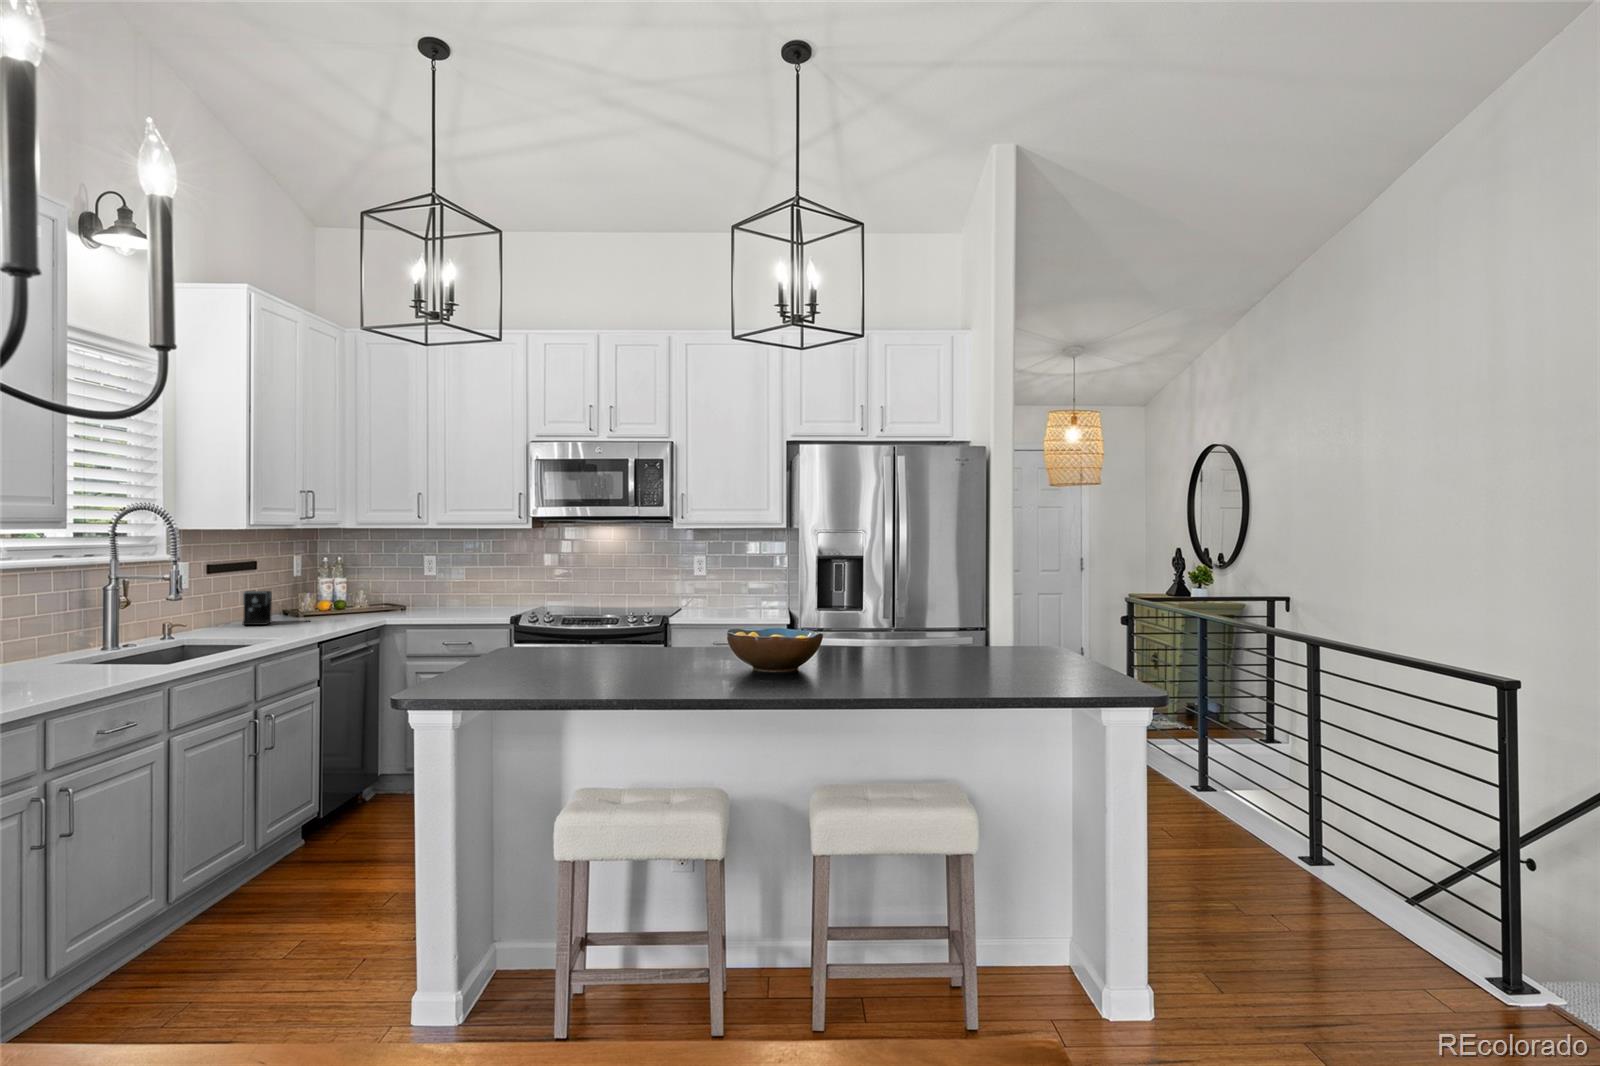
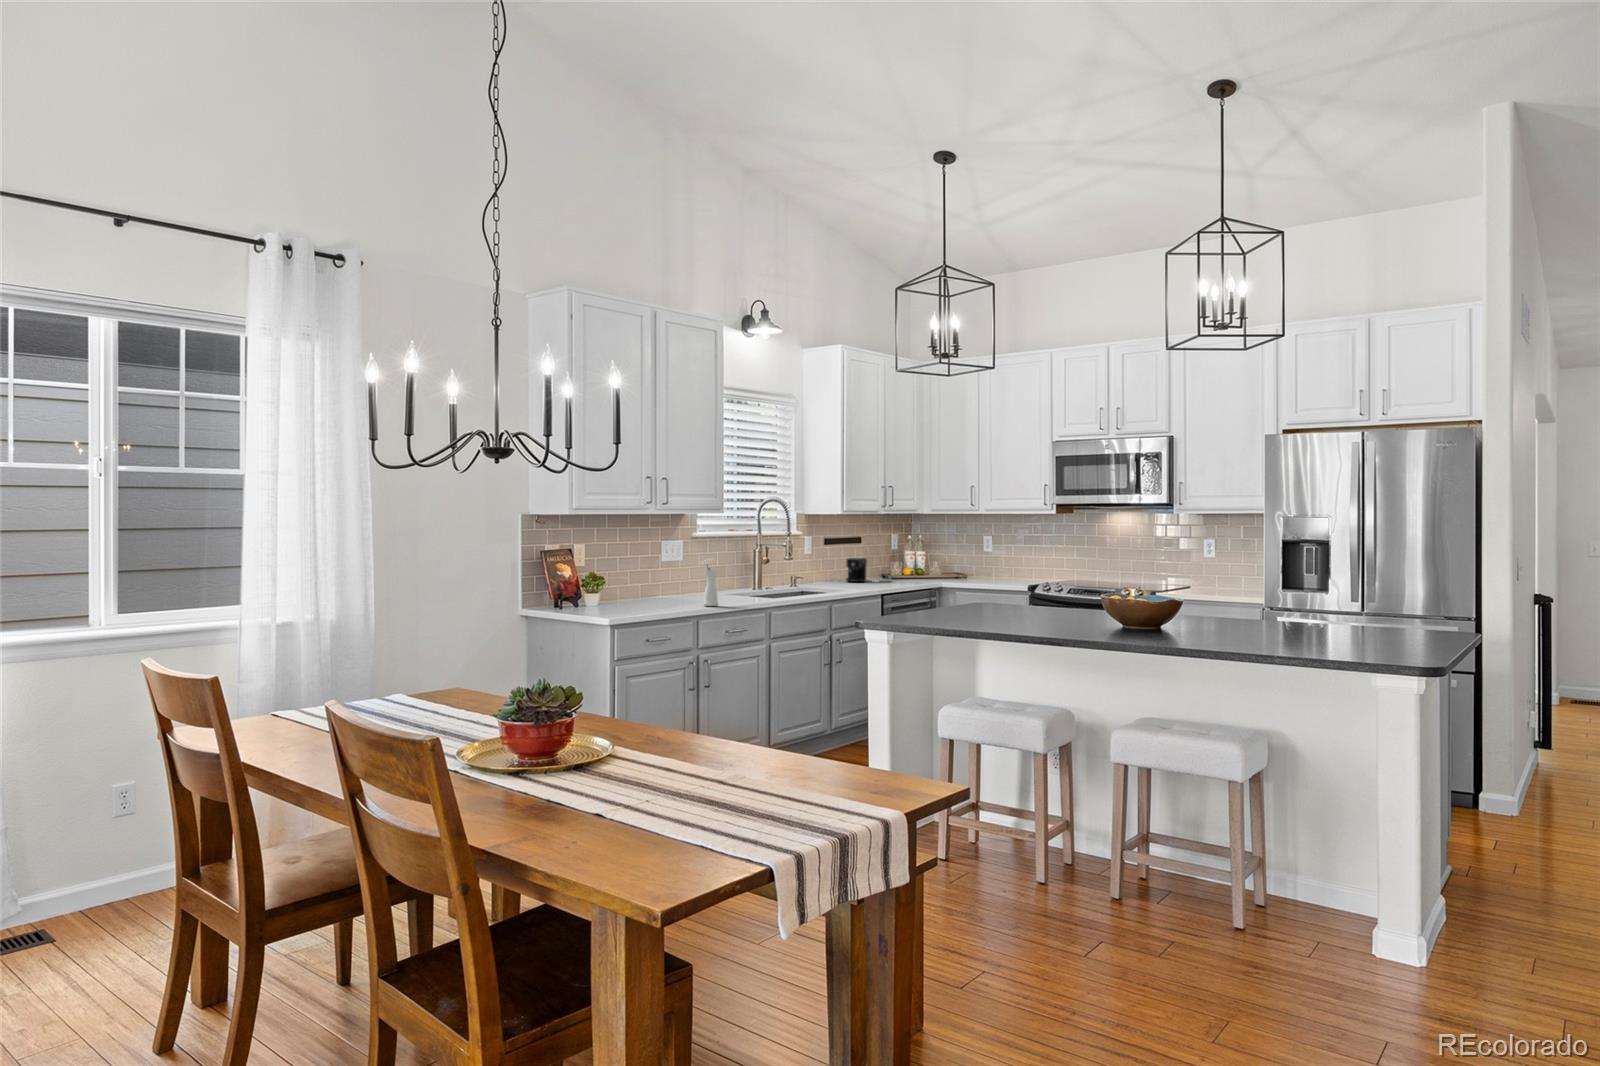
vase: none [29,606,75,691] -> present [698,557,718,606]

